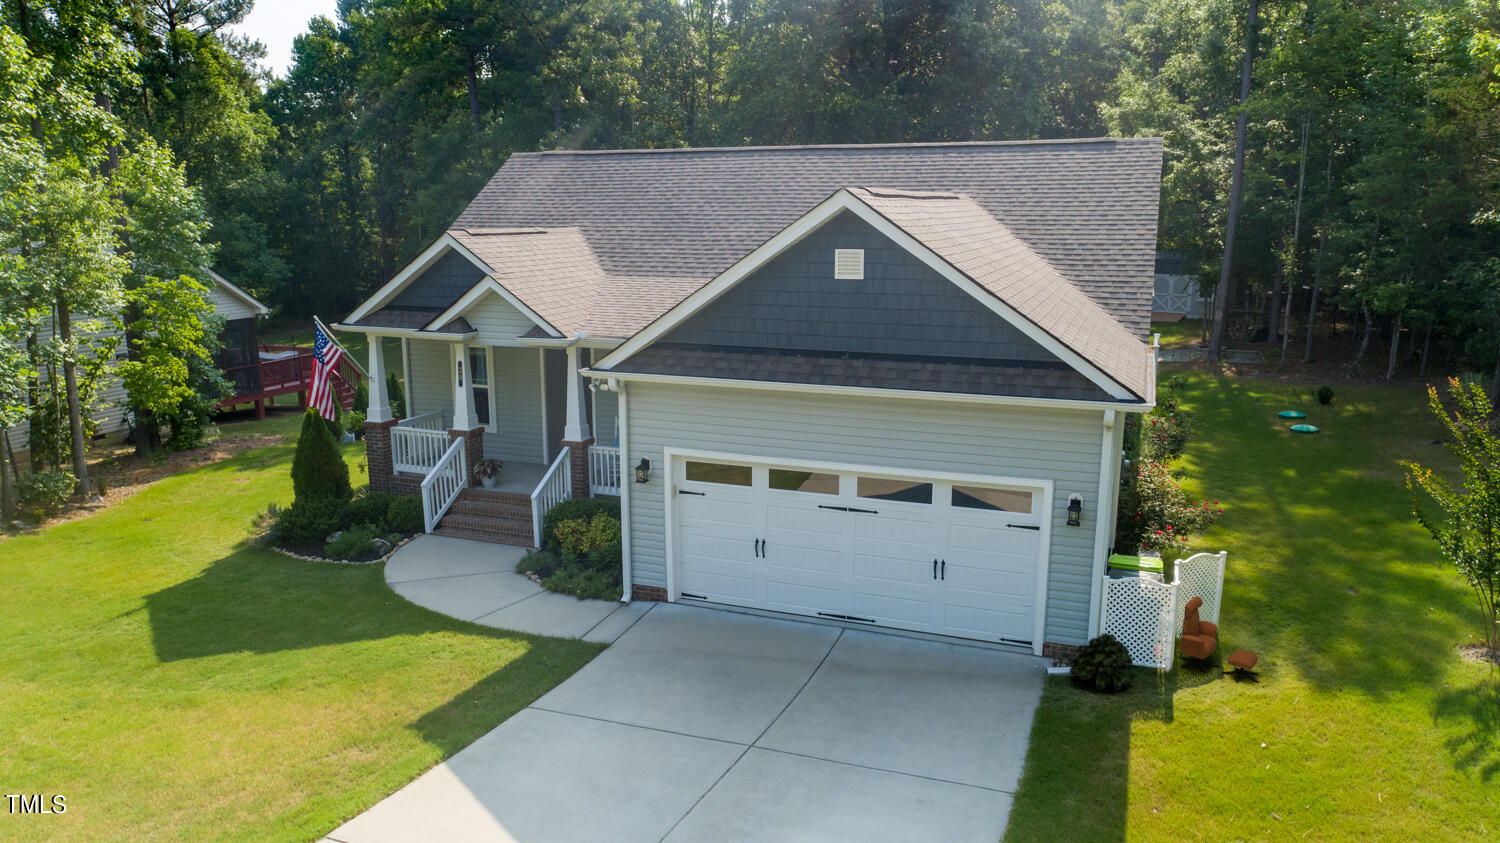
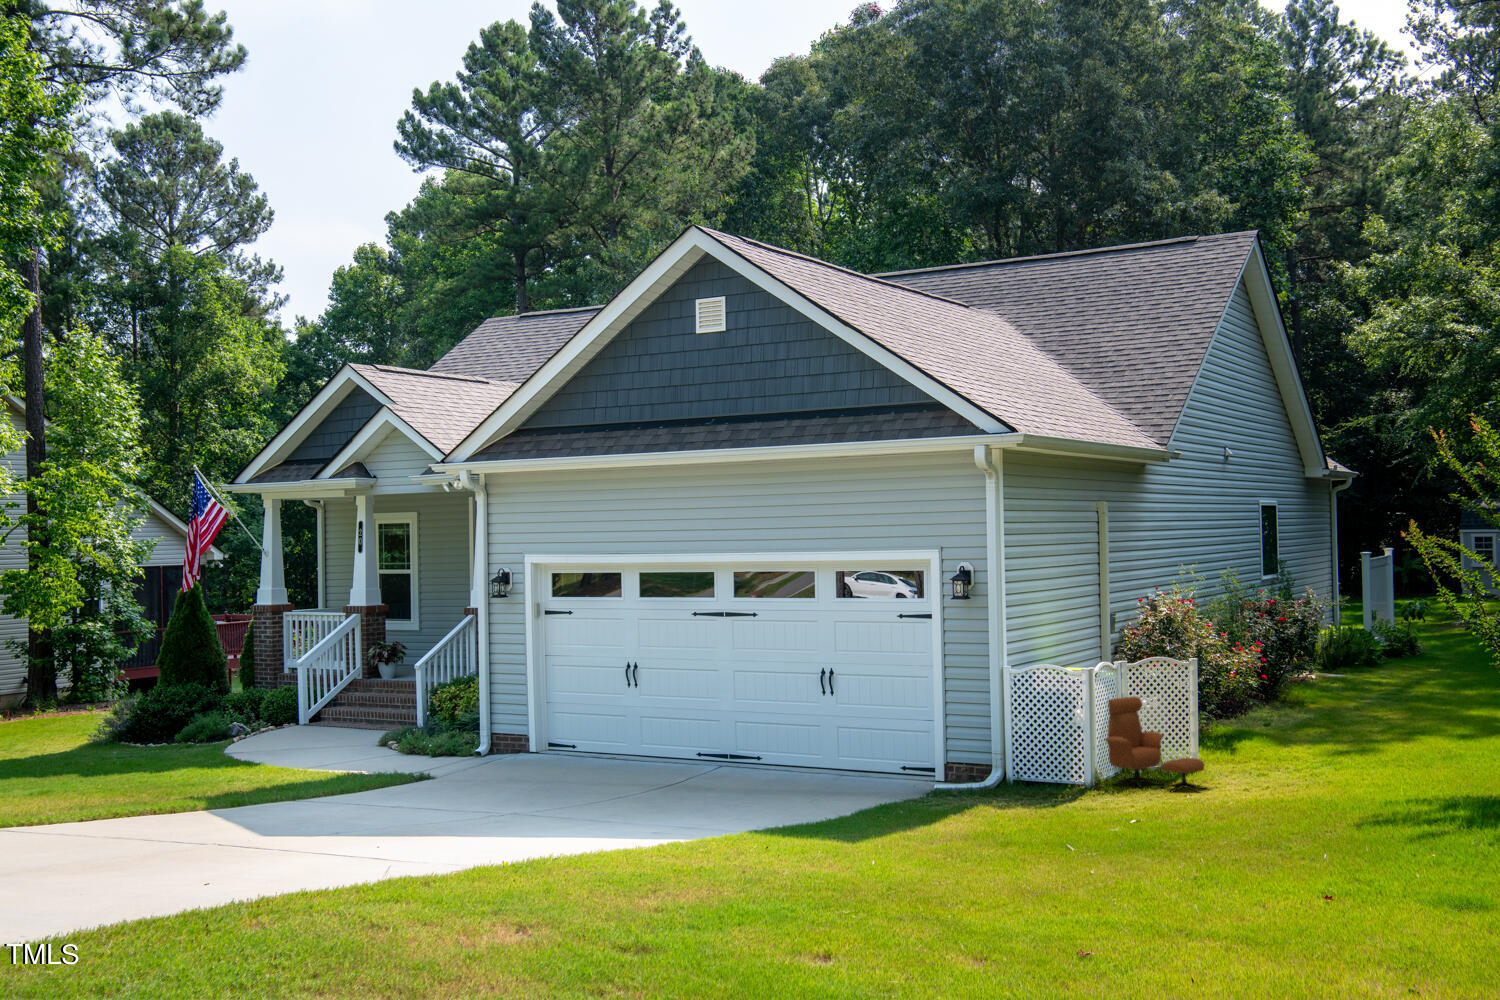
potted plant: present [1070,633,1135,691] -> none [953,726,1032,793]

